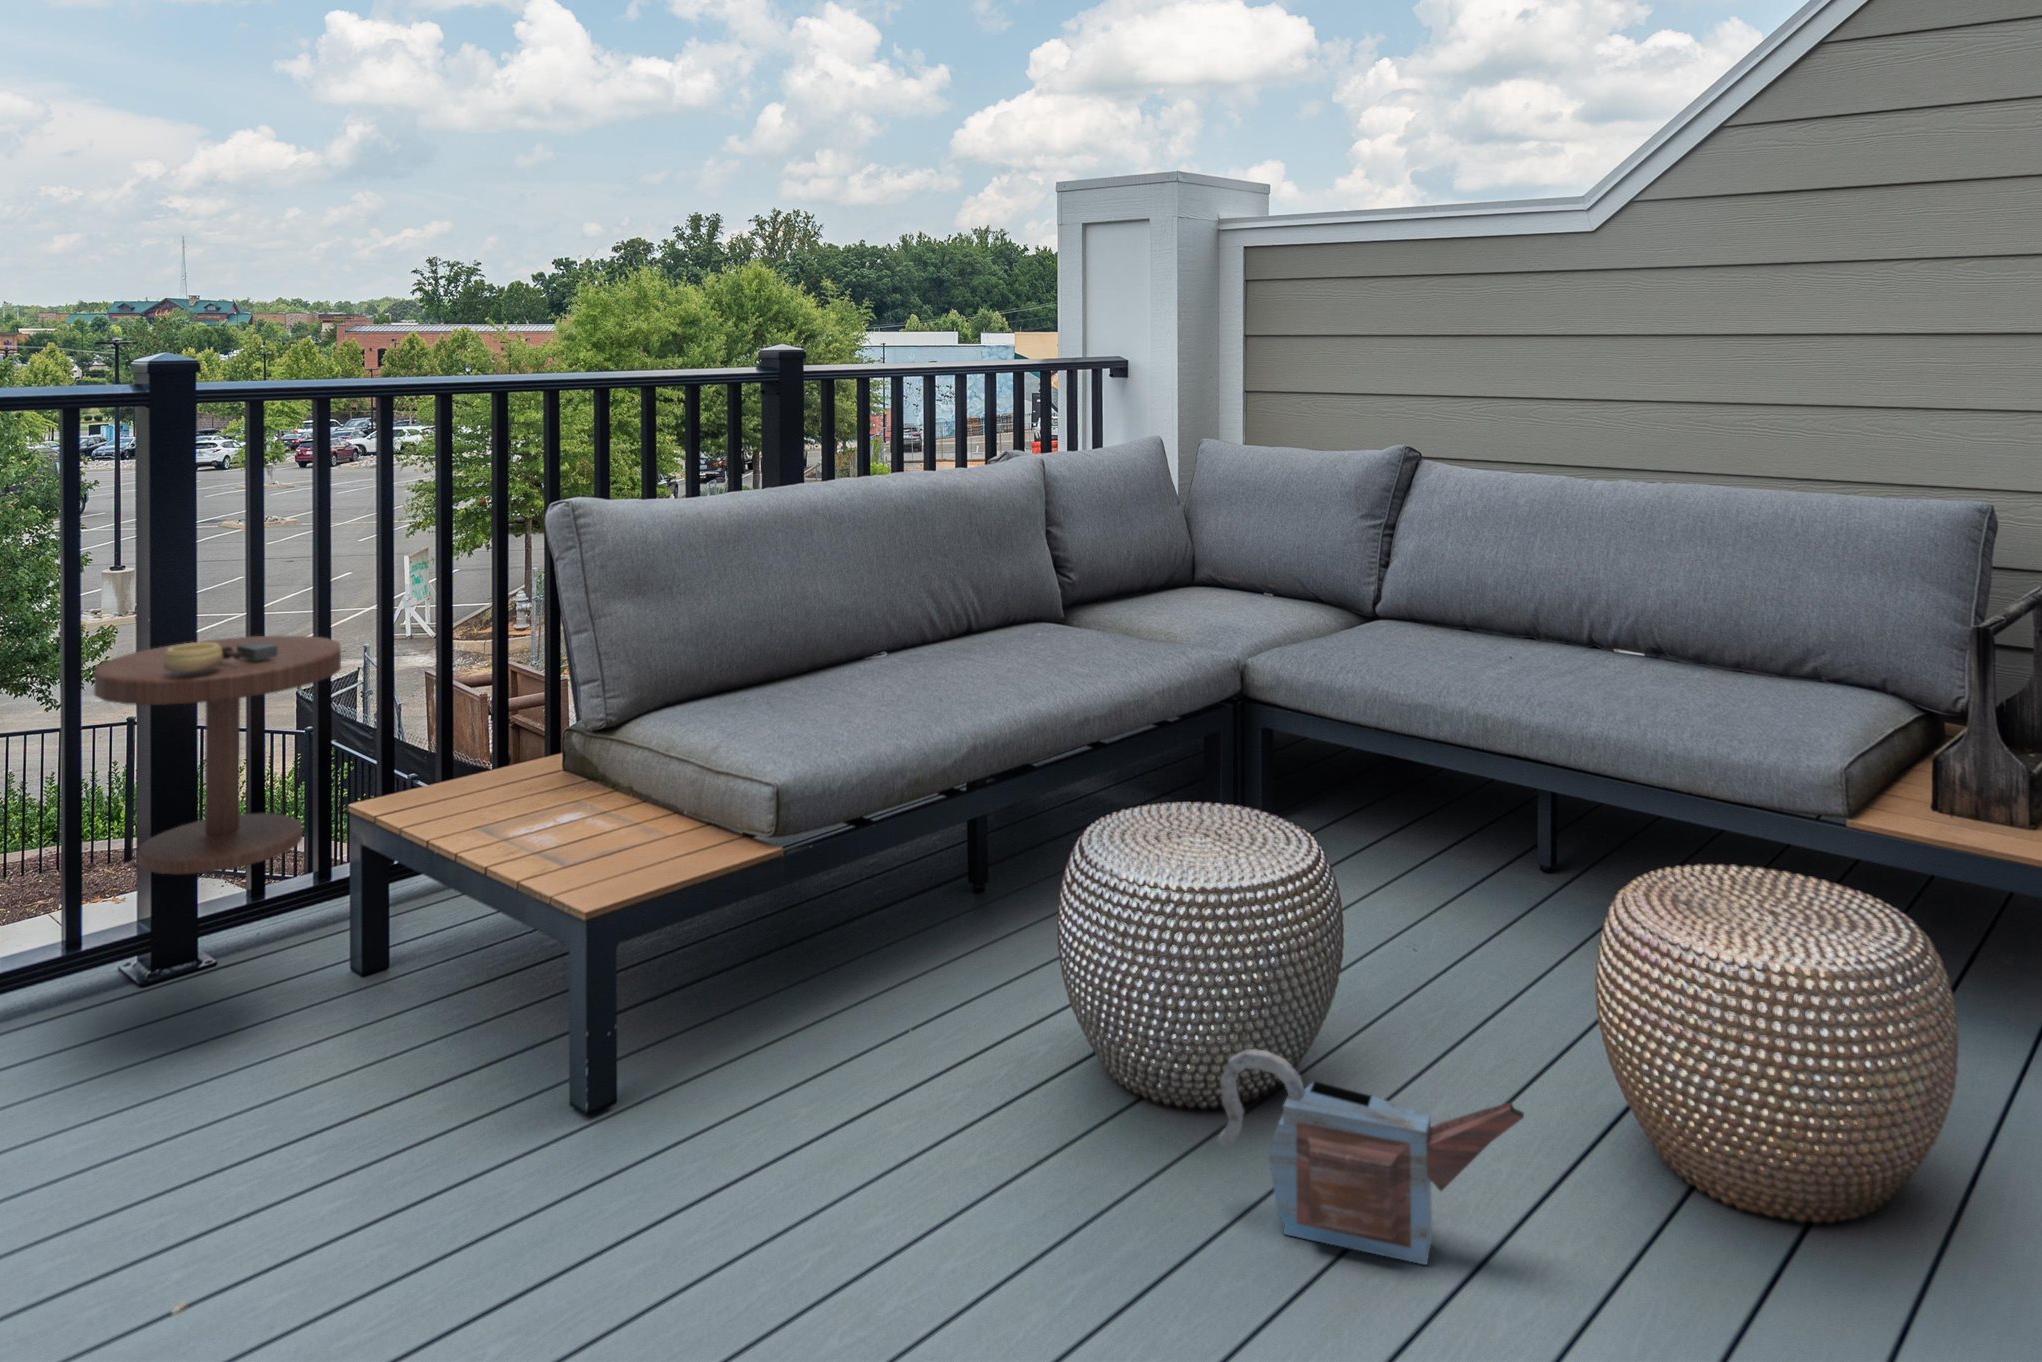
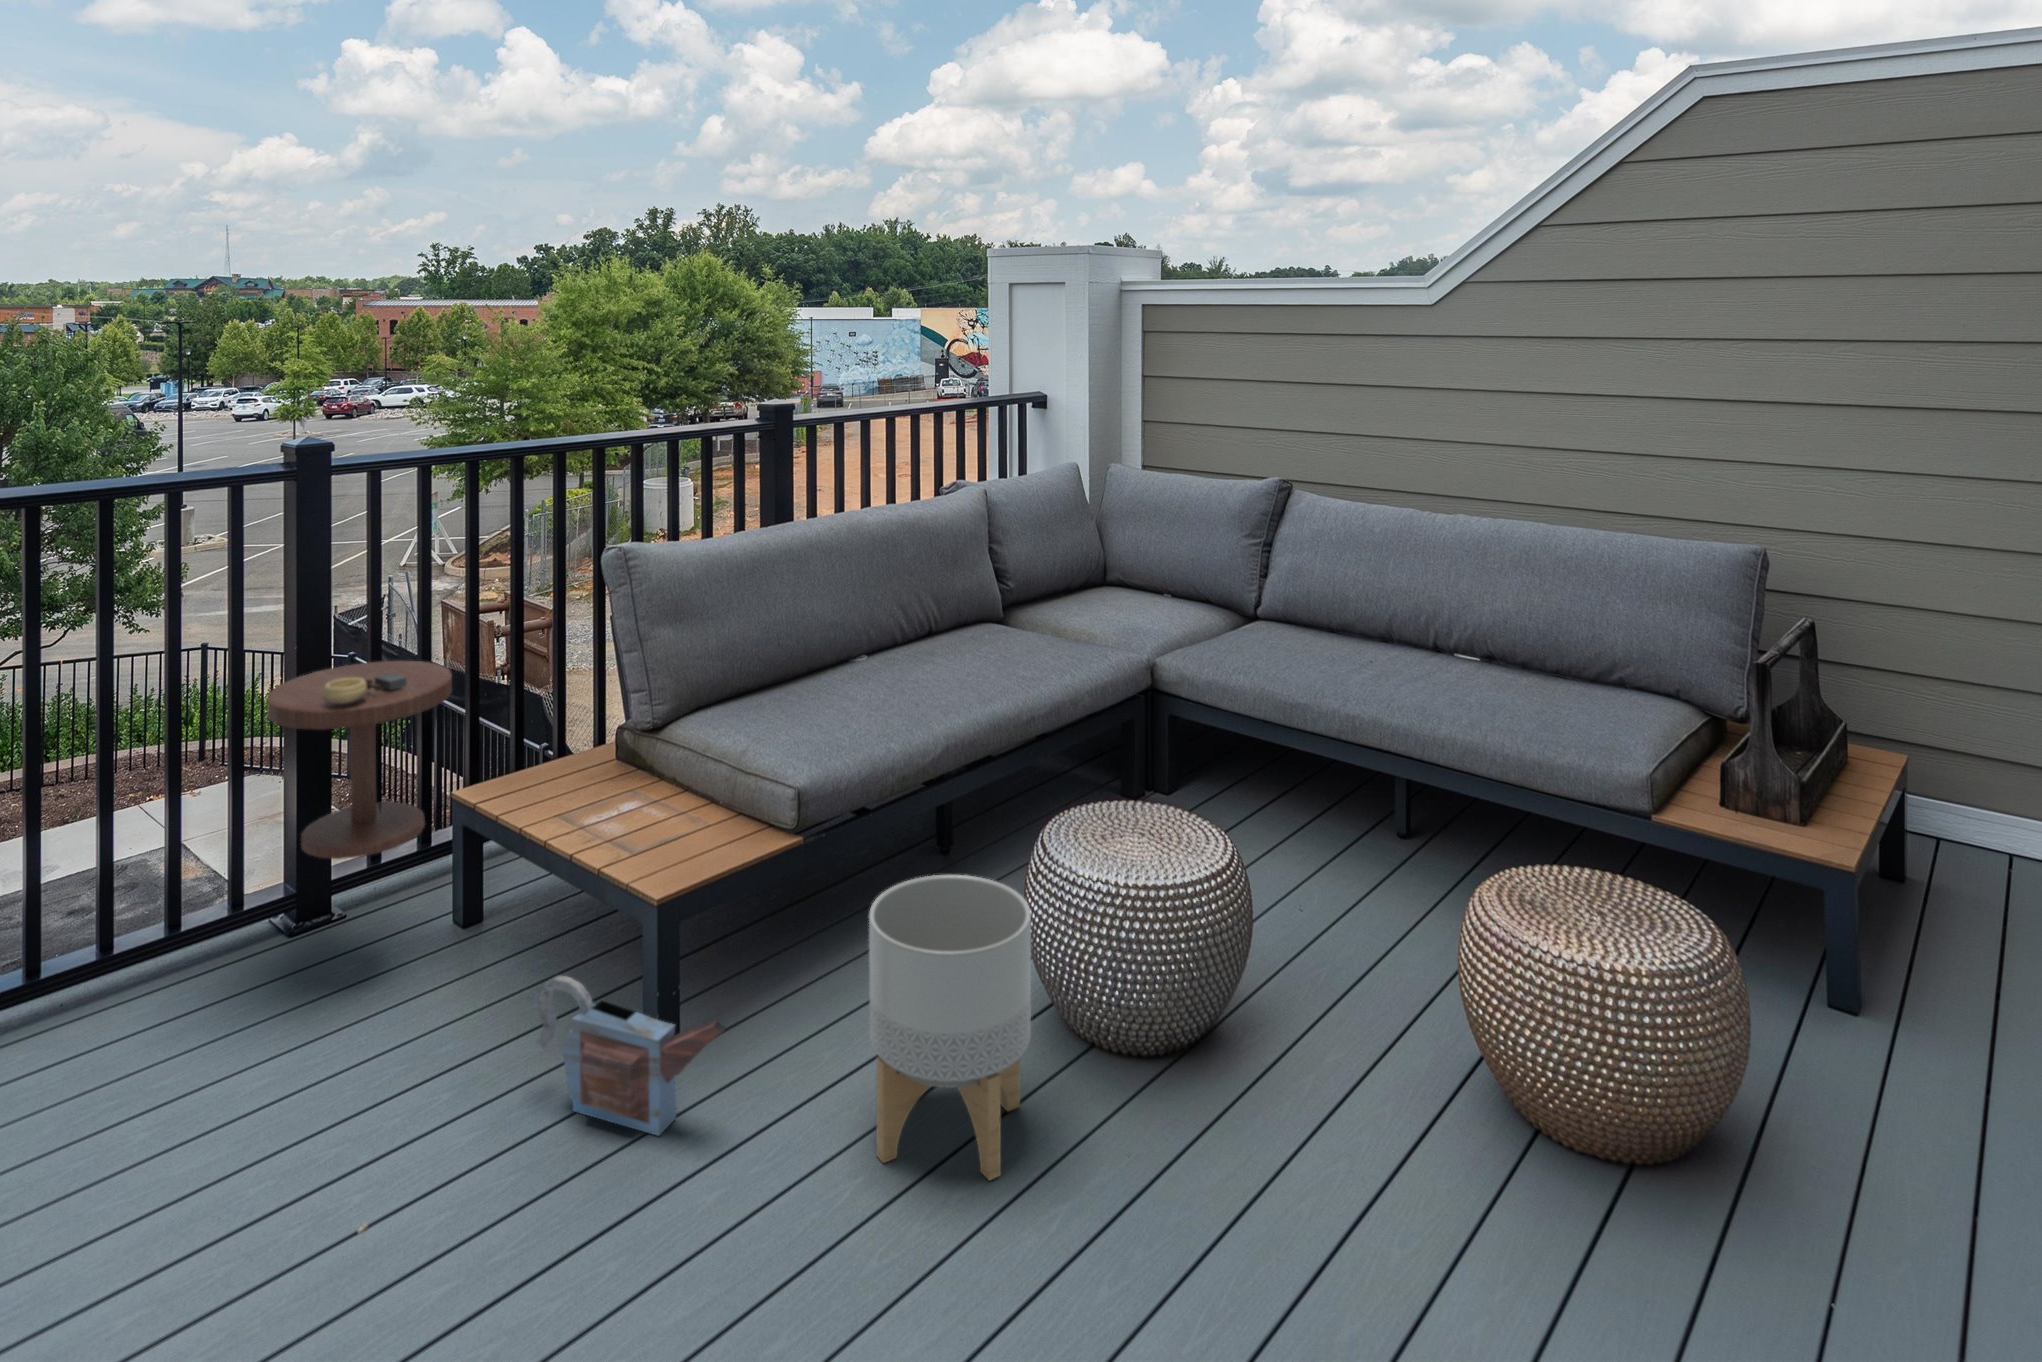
planter: none [843,875,1050,1255] -> present [869,875,1031,1180]
watering can: present [1218,1049,1524,1265] -> present [537,975,726,1136]

